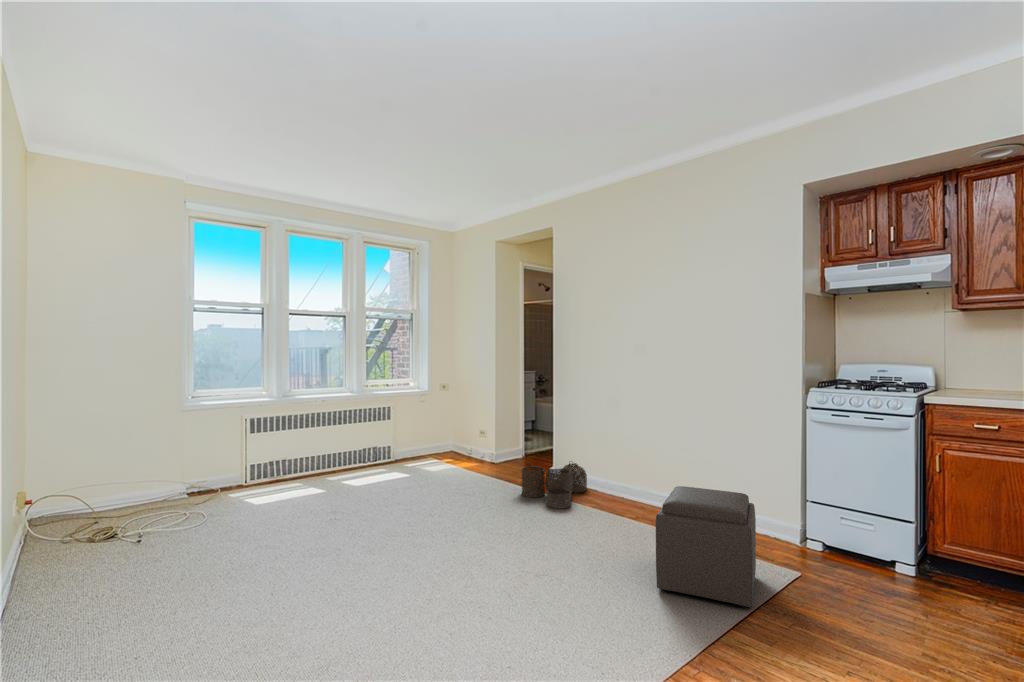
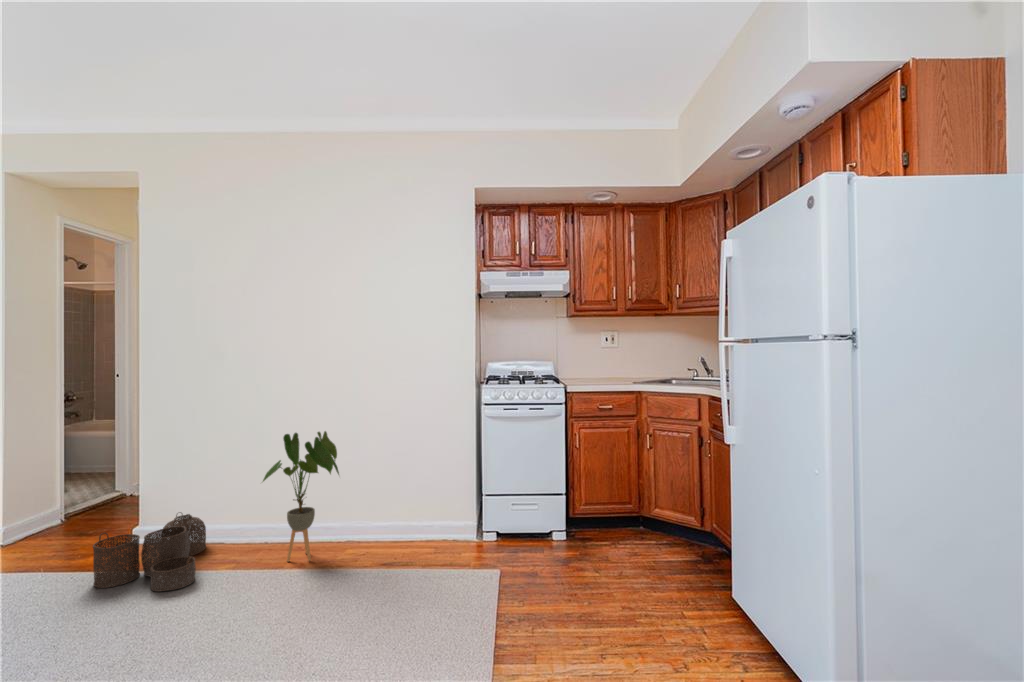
house plant: none [611,414,673,518] -> present [263,431,339,562]
ottoman: present [656,486,756,607] -> none [375,504,493,653]

